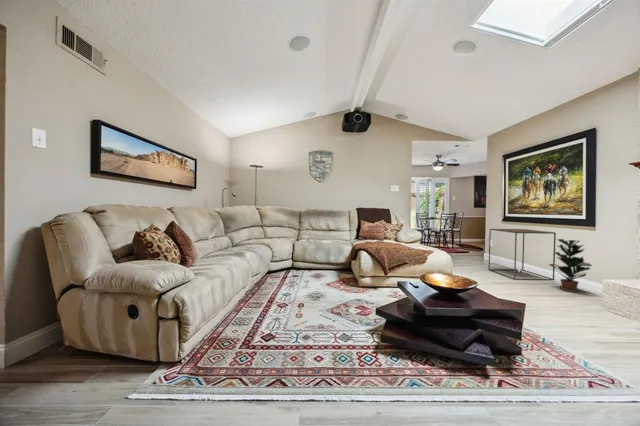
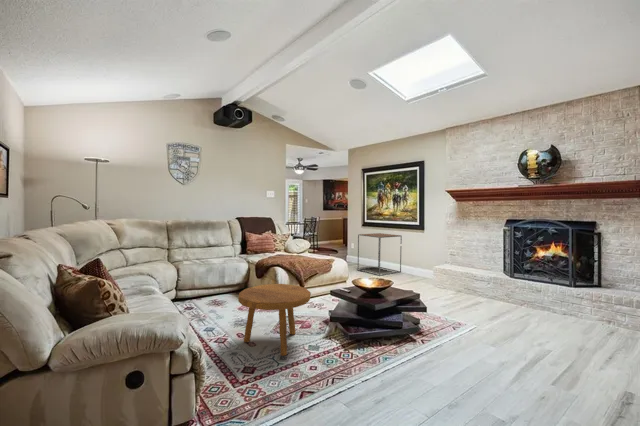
potted plant: present [549,239,591,292] -> none [401,241,425,279]
footstool: none [280,264,353,338] -> present [238,284,311,356]

